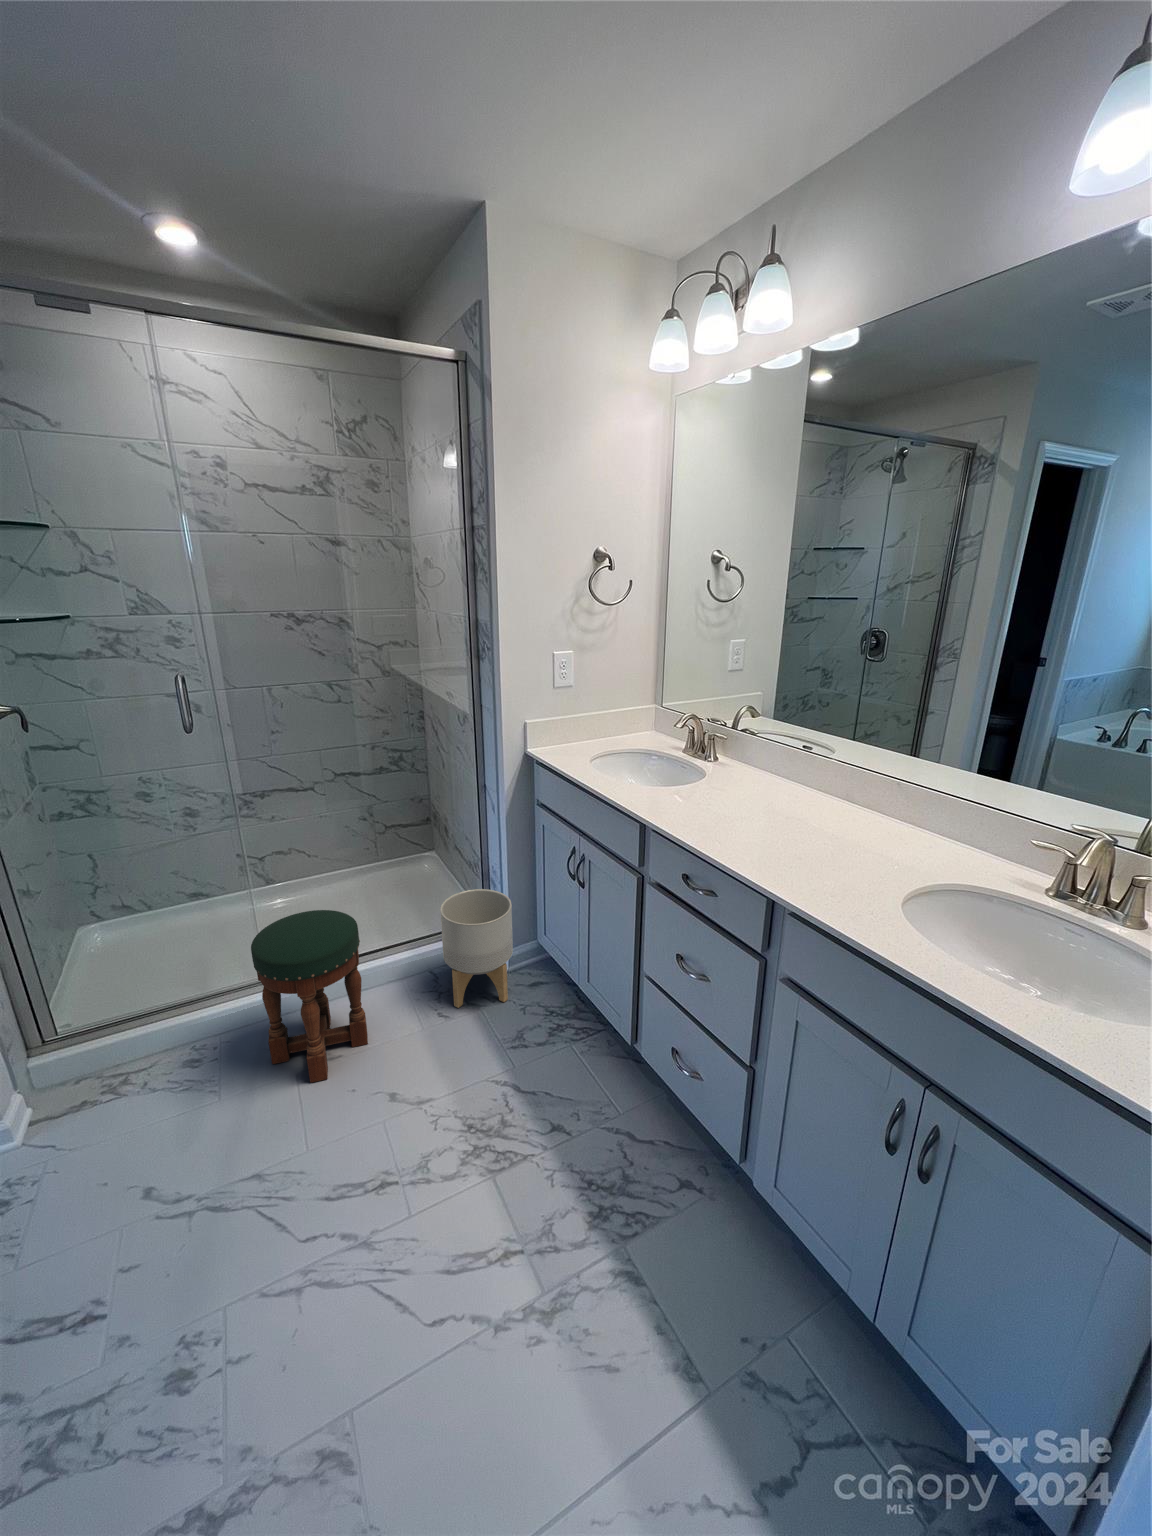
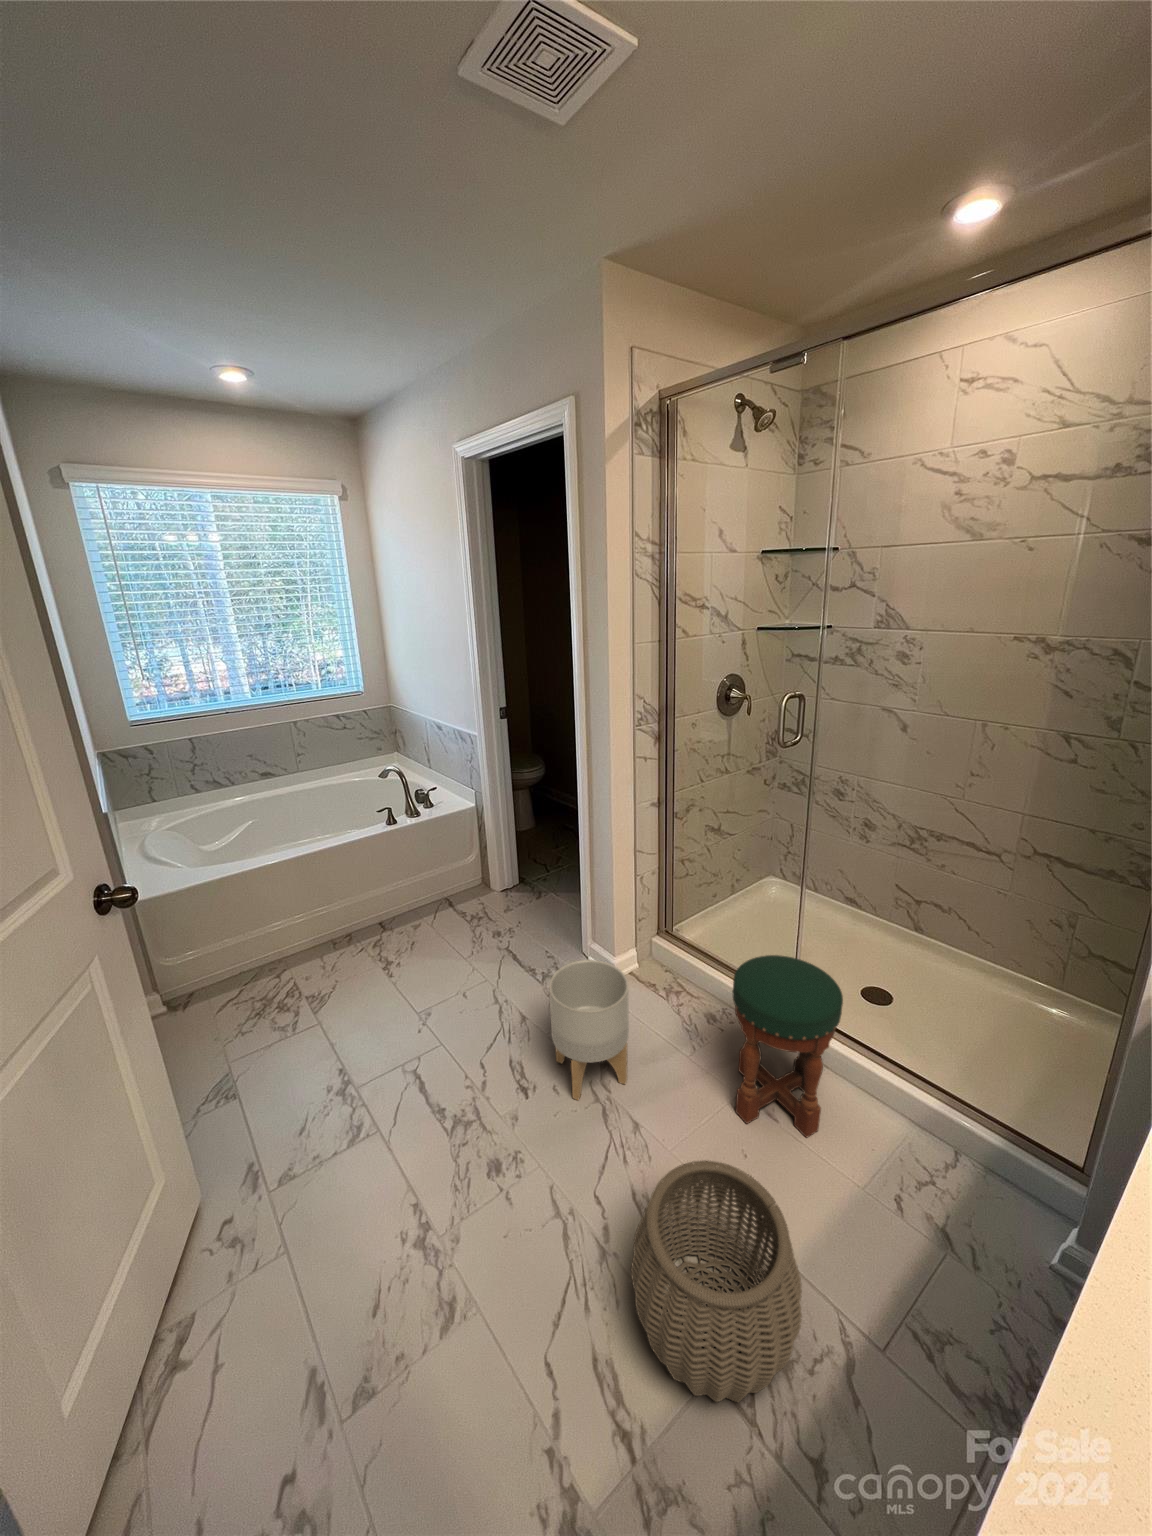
planter: present [440,889,513,1008] -> present [549,960,629,1100]
woven basket: none [383,1032,525,1215] -> present [631,1161,802,1402]

